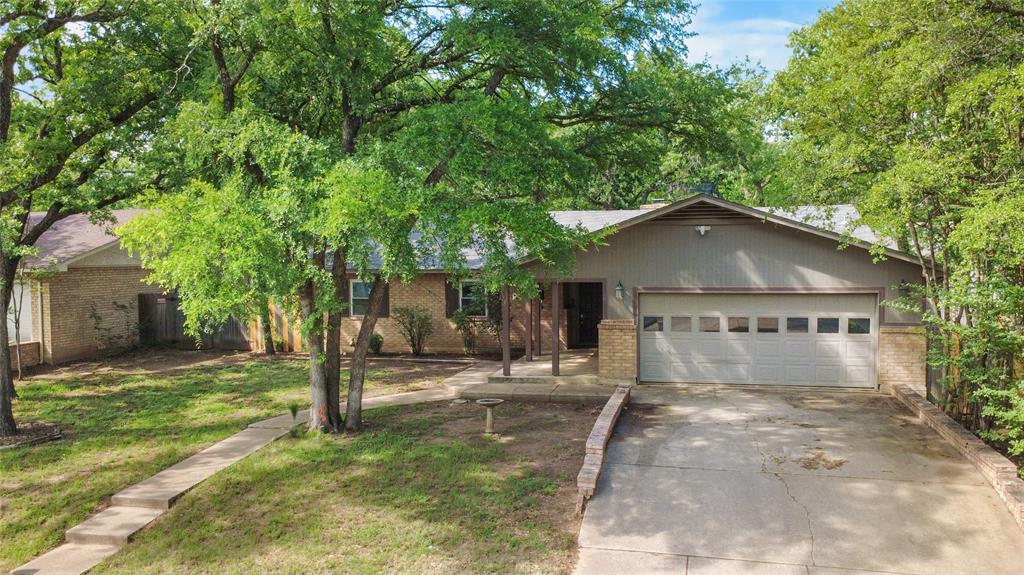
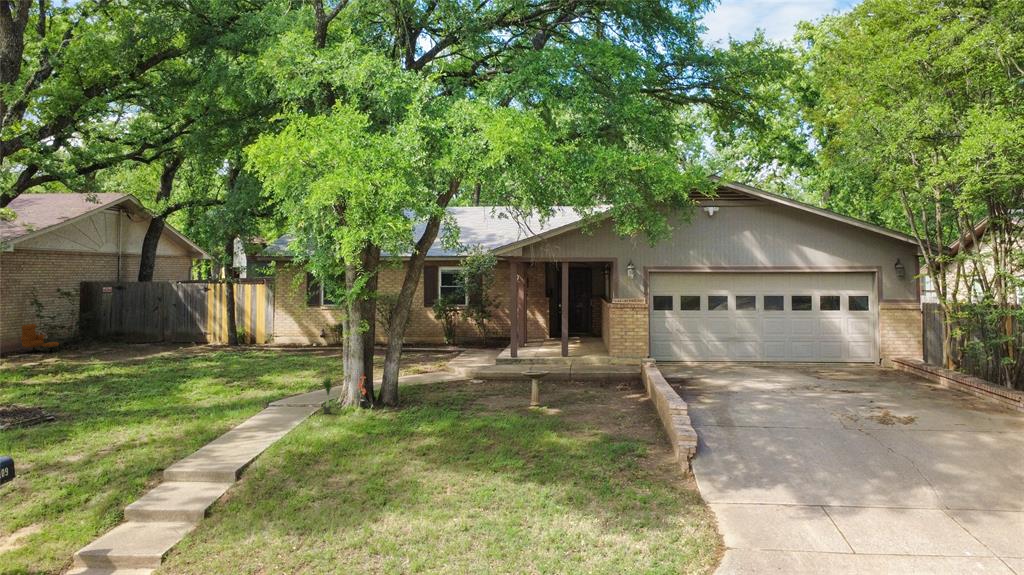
lounge chair: none [80,337,114,363] -> present [20,324,59,353]

